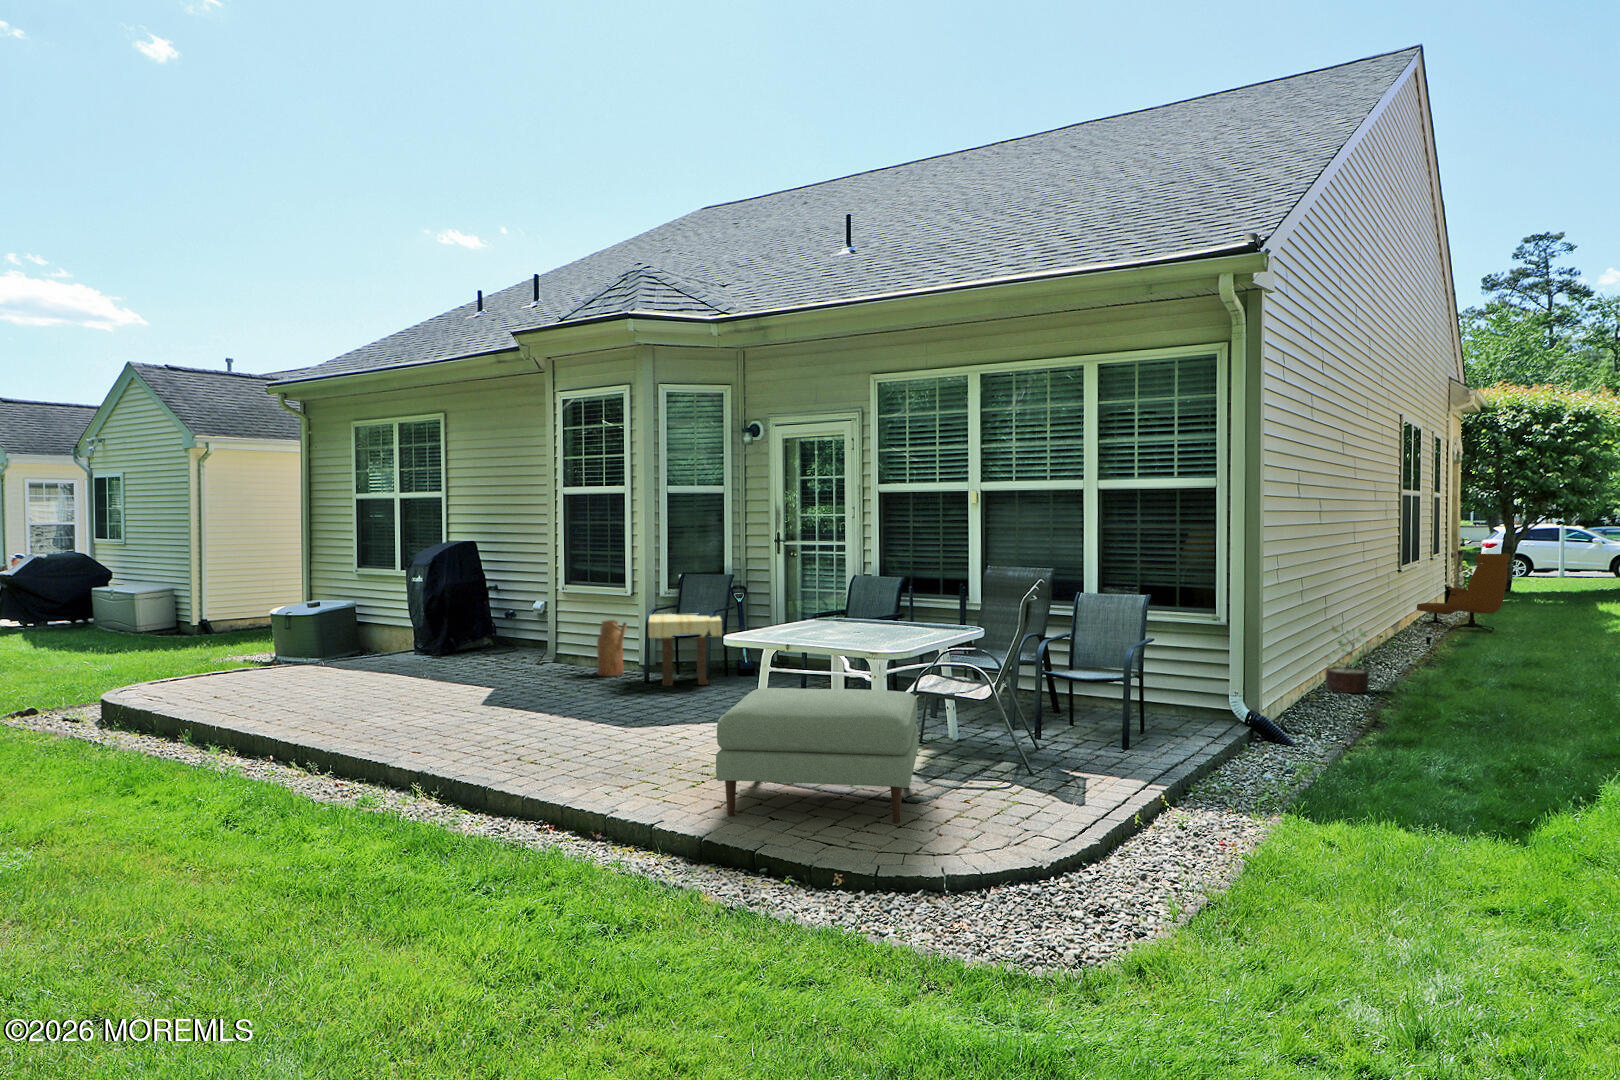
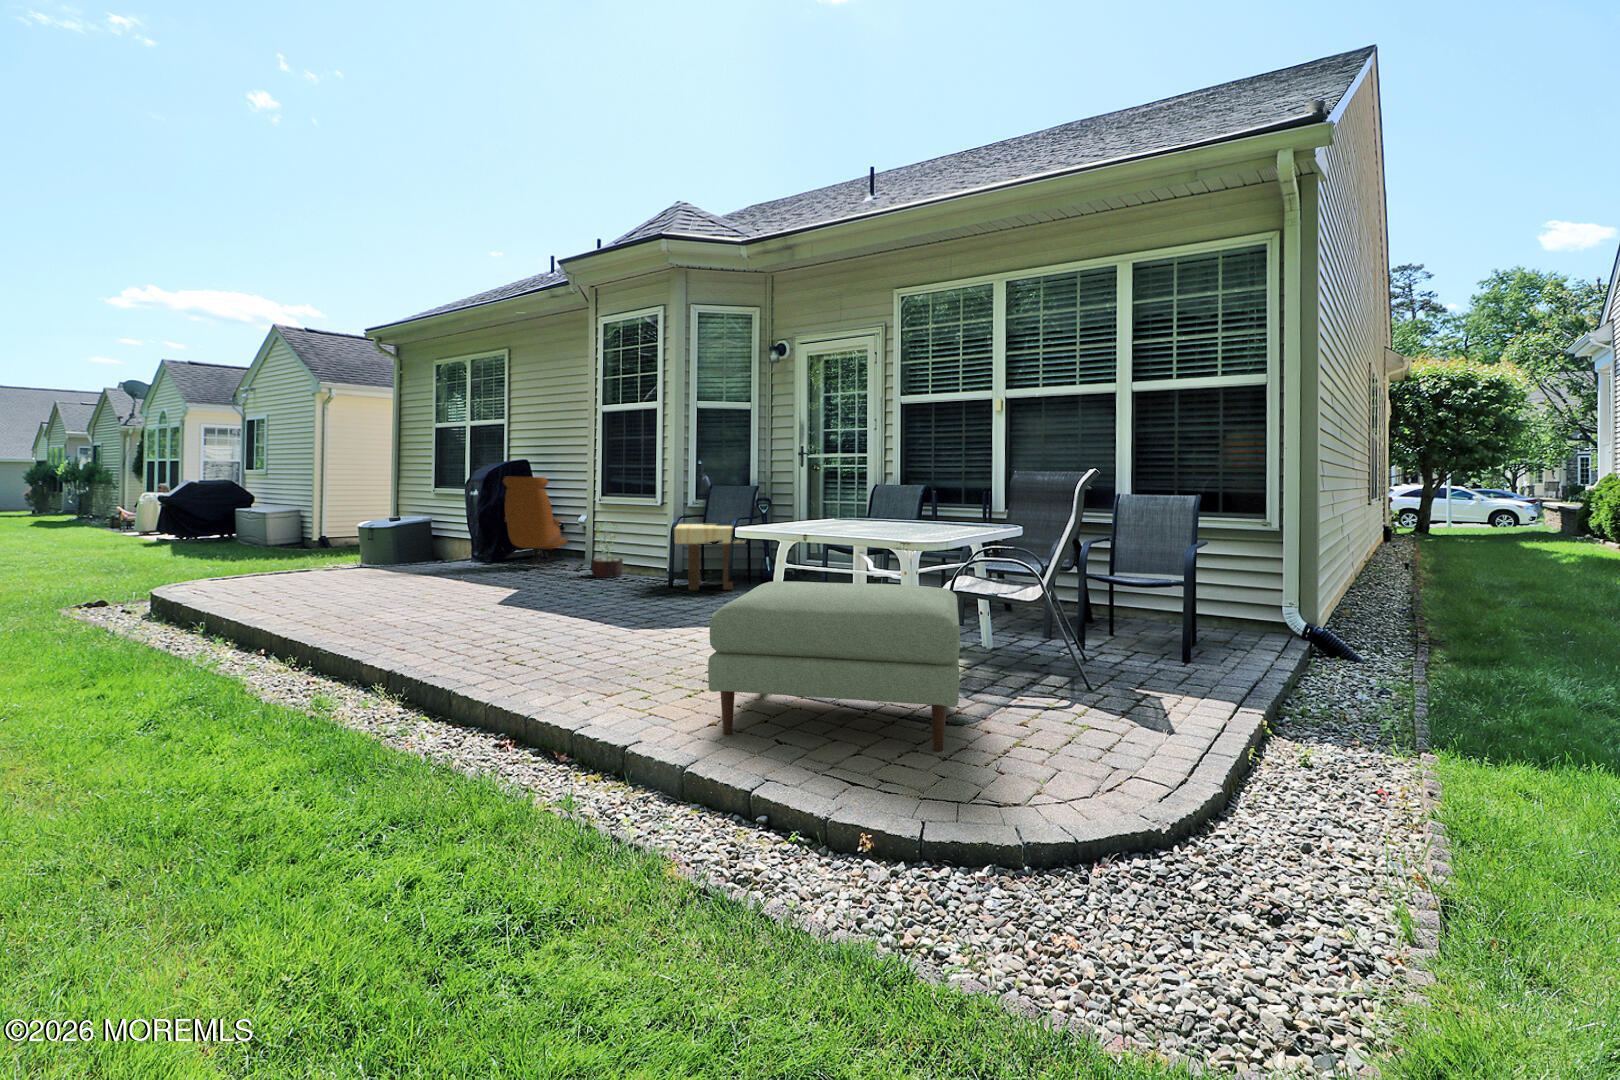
lounge chair: present [1417,553,1510,633] -> present [503,477,569,571]
watering can: present [597,620,627,677] -> none [631,530,657,581]
decorative plant: present [1326,626,1369,693] -> present [591,523,623,578]

